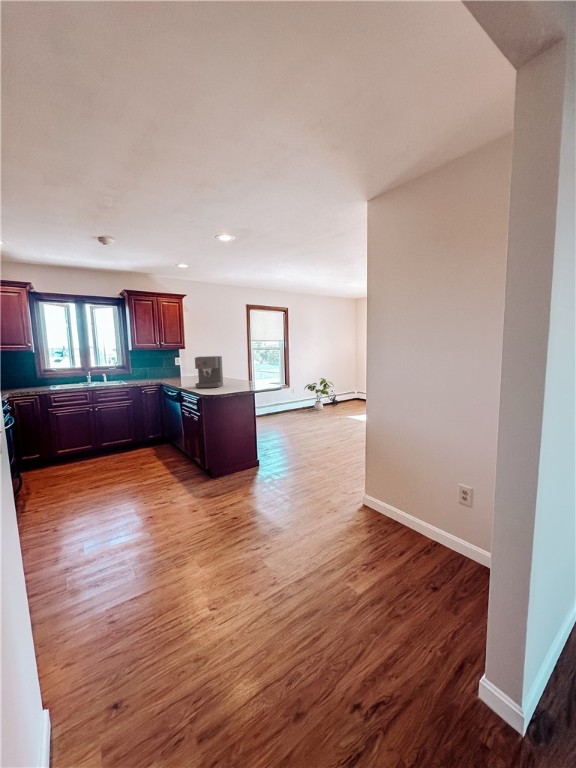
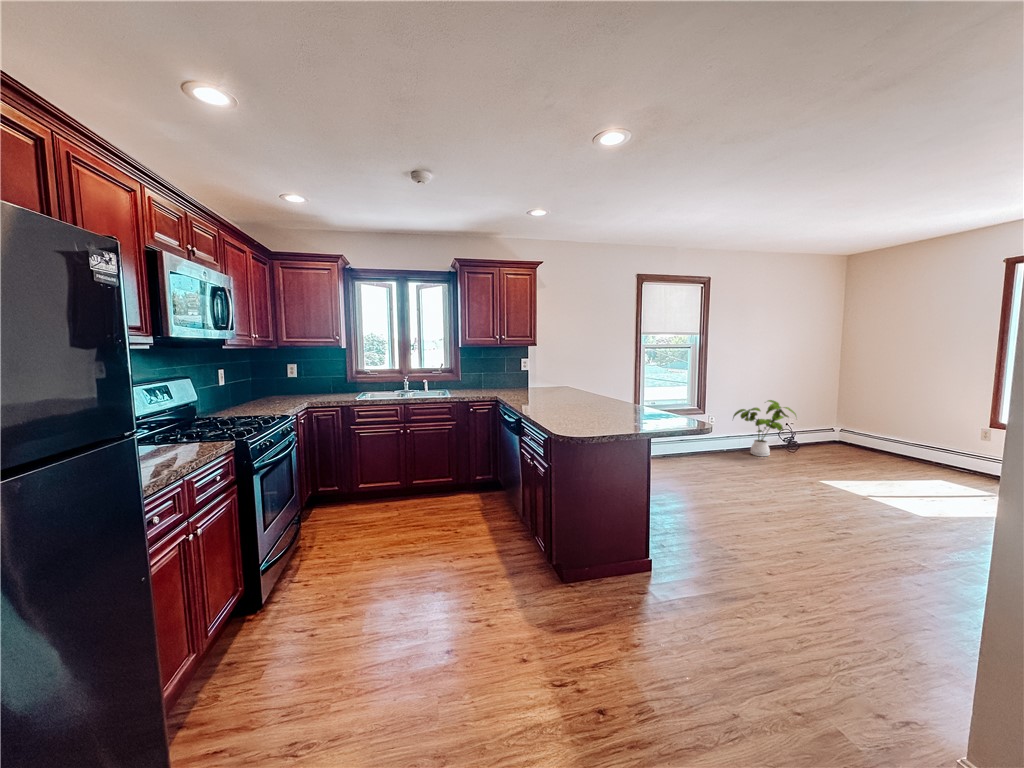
coffee maker: present [195,356,223,388] -> none [543,360,591,417]

